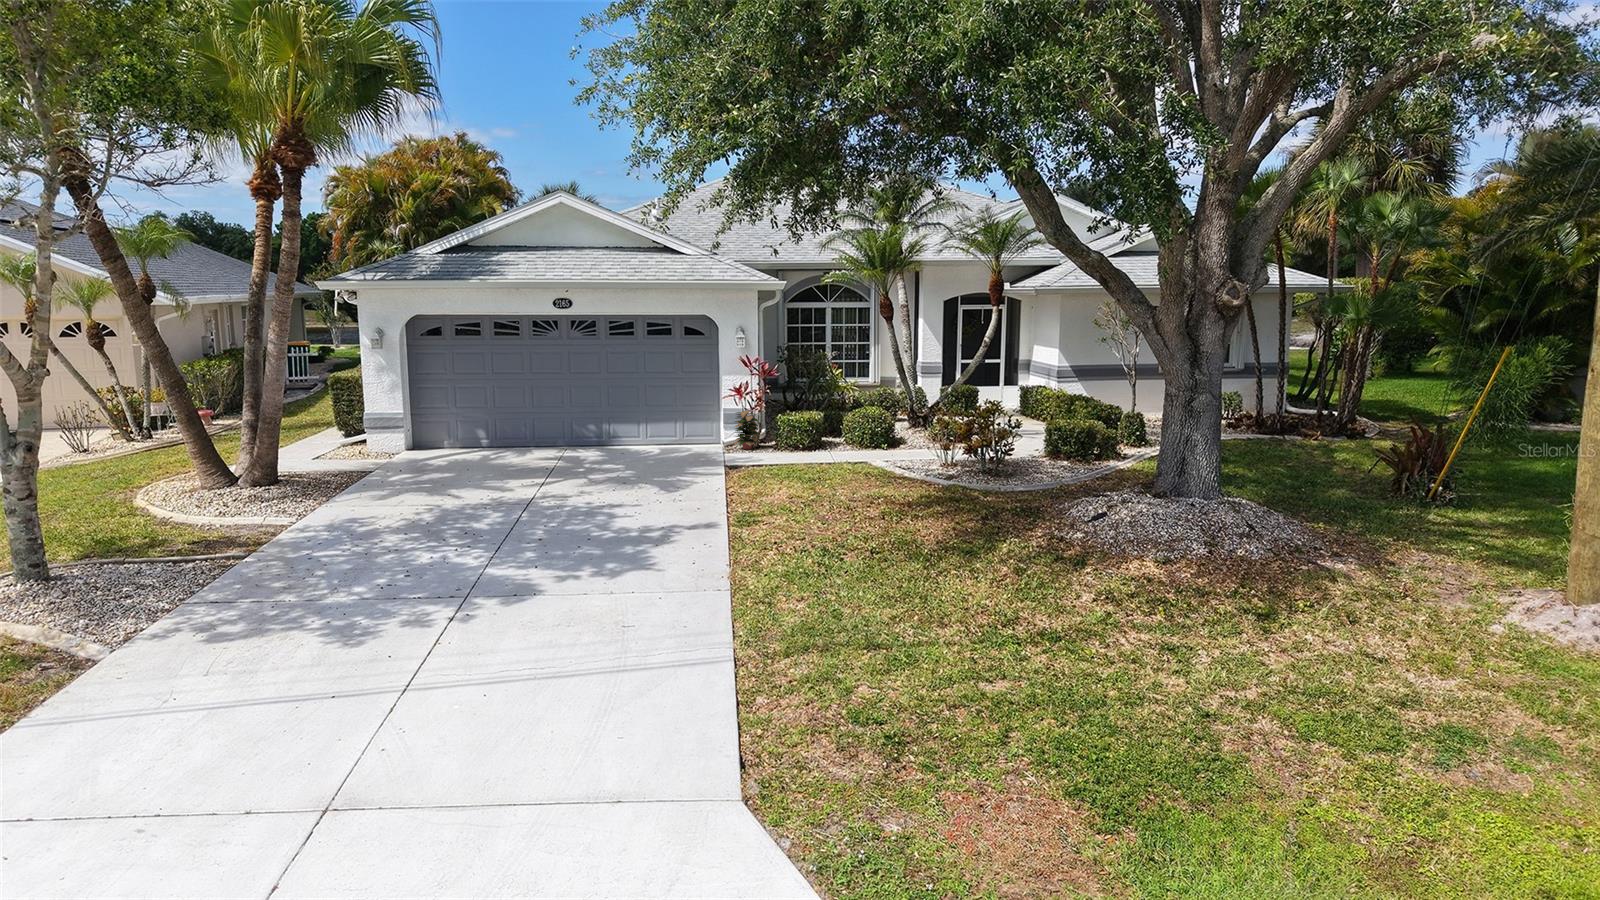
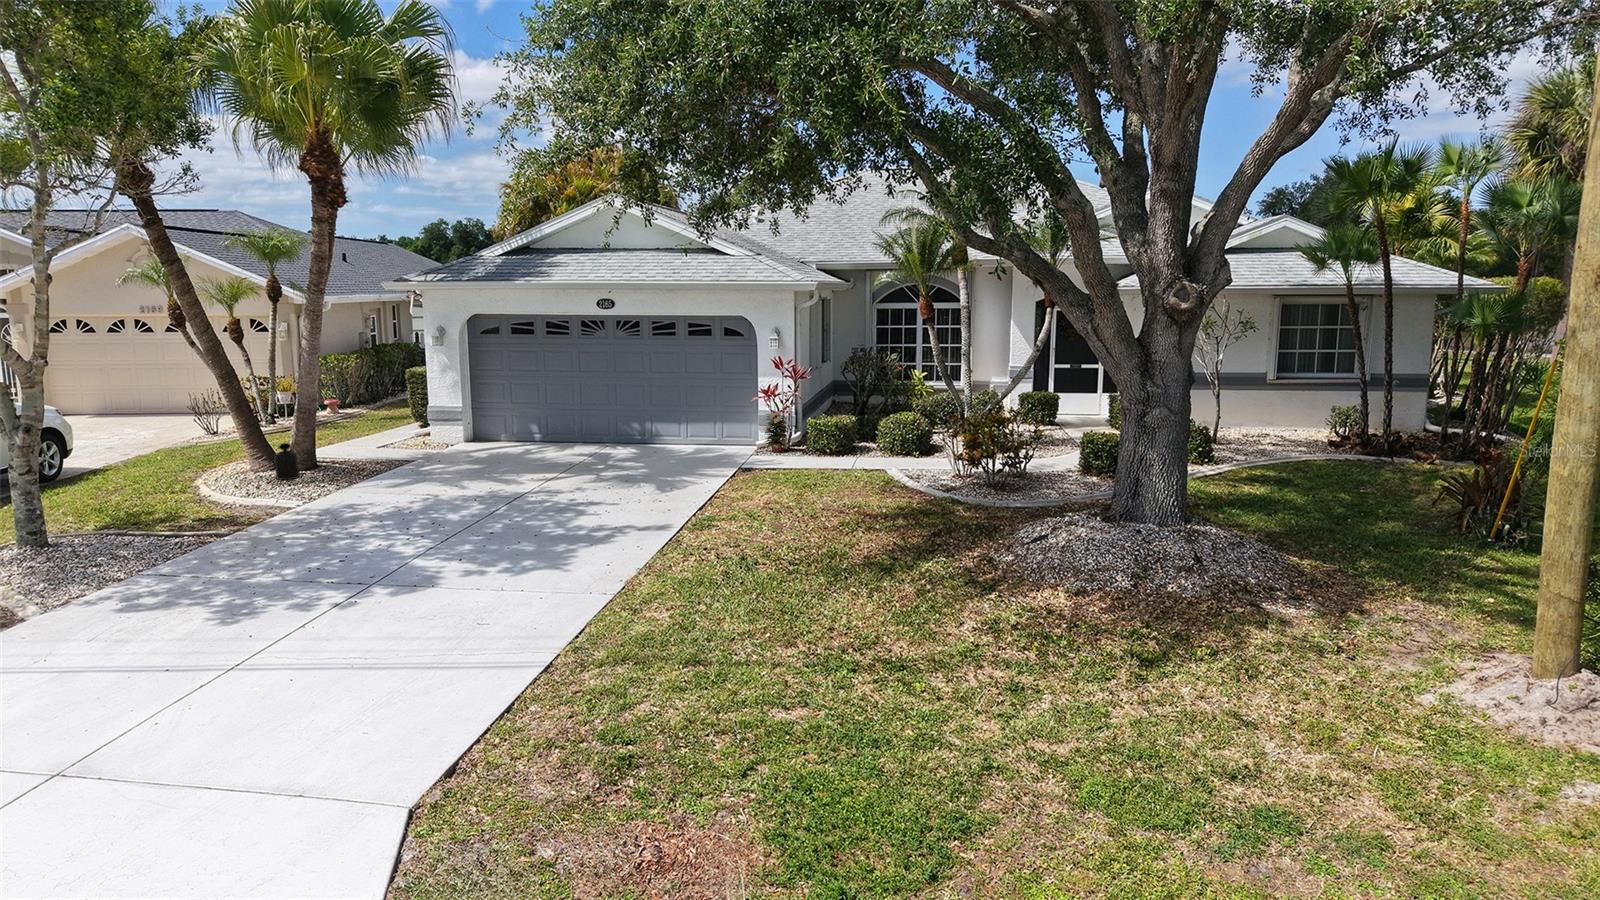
trash can: none [221,458,251,500] -> present [274,443,300,480]

